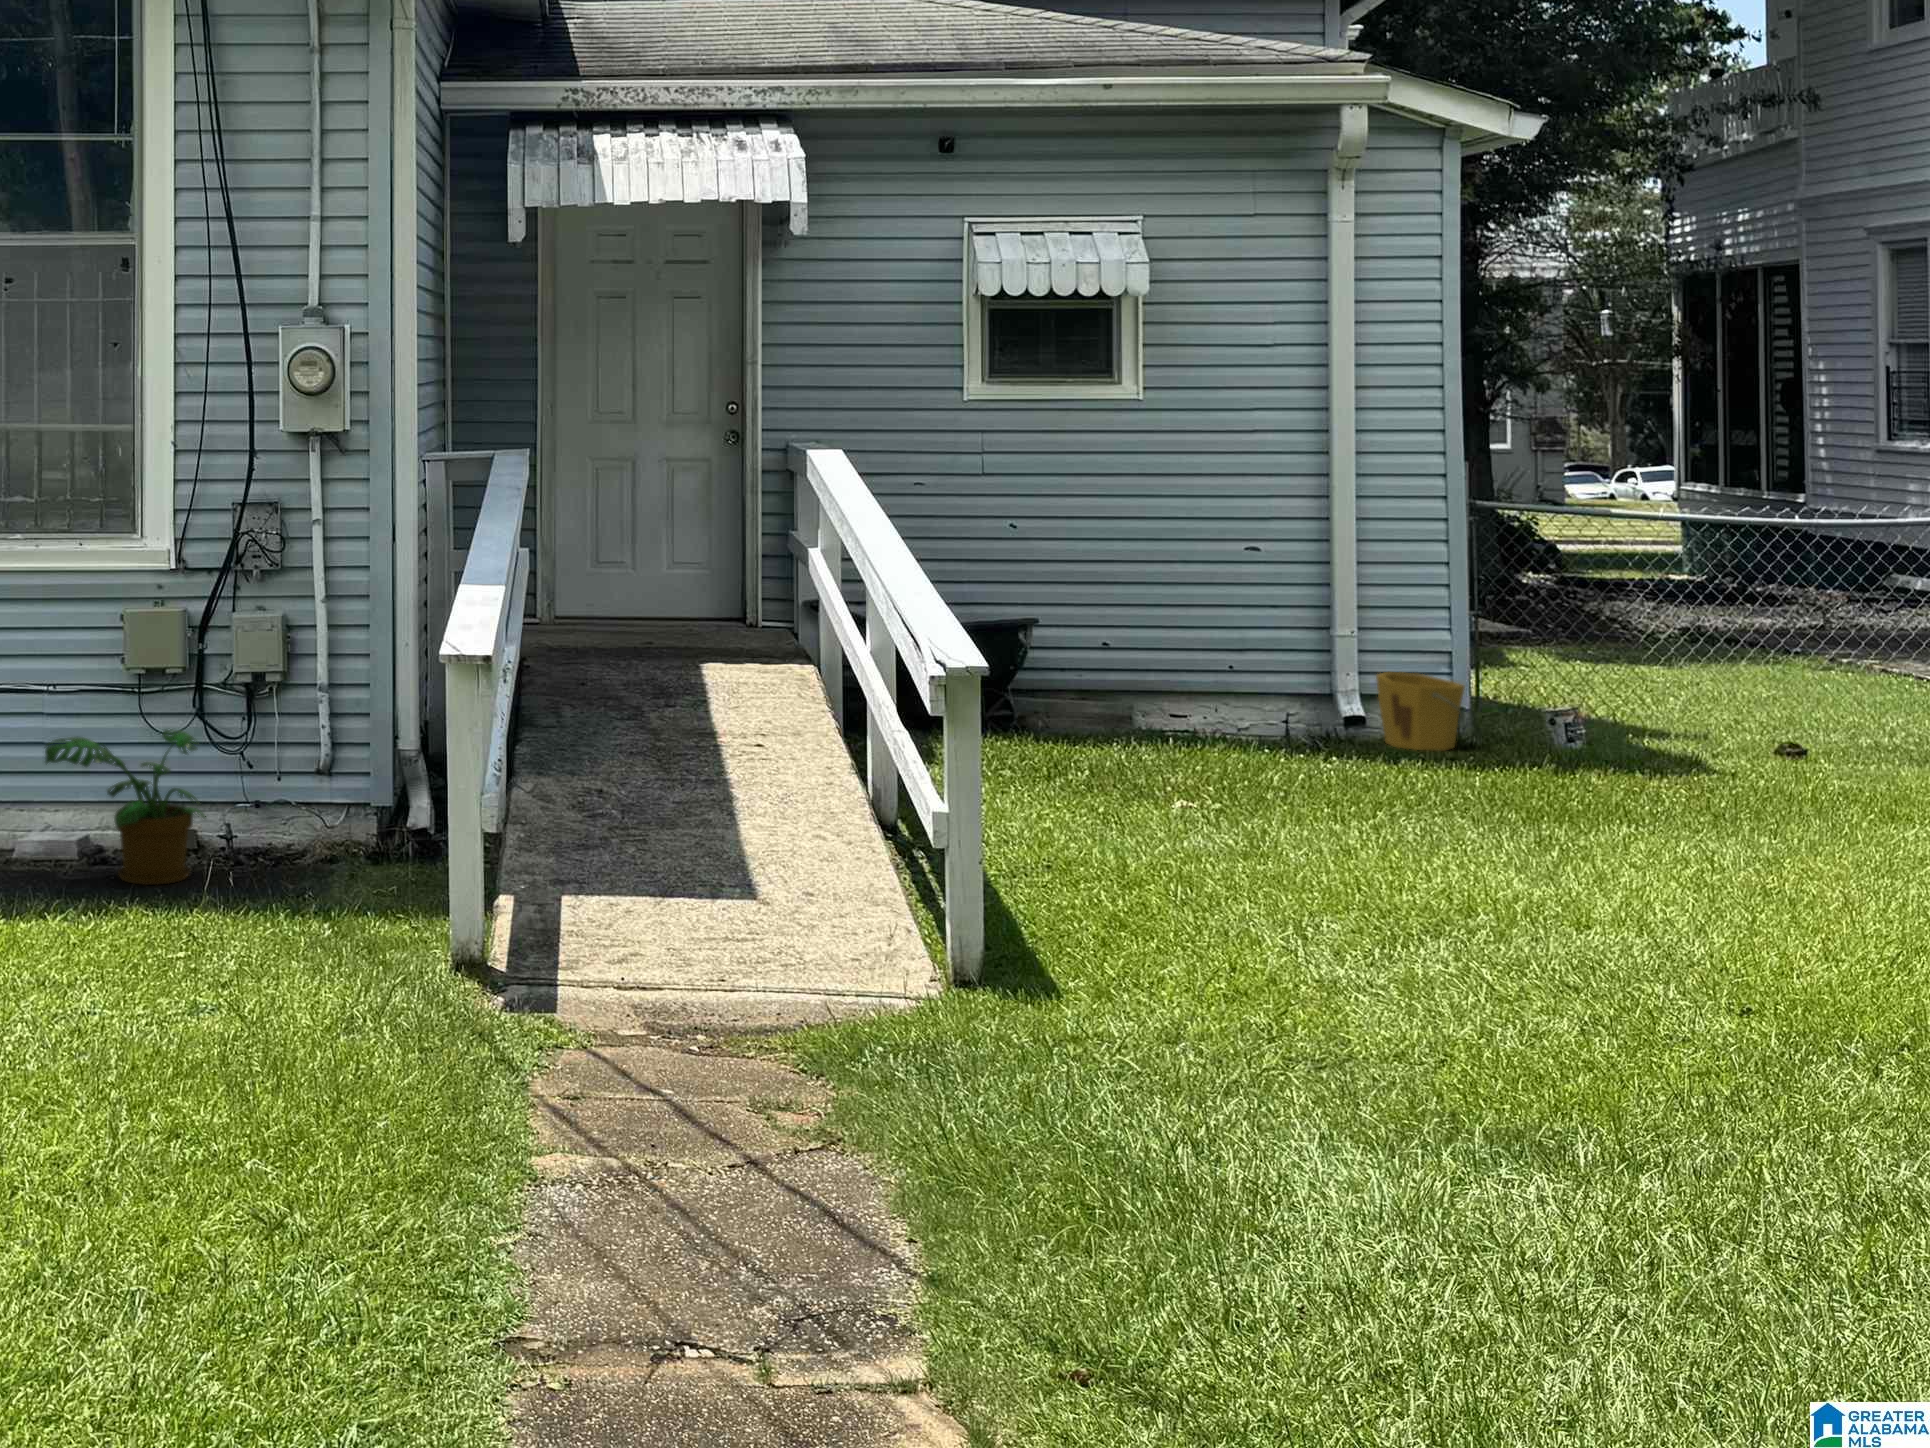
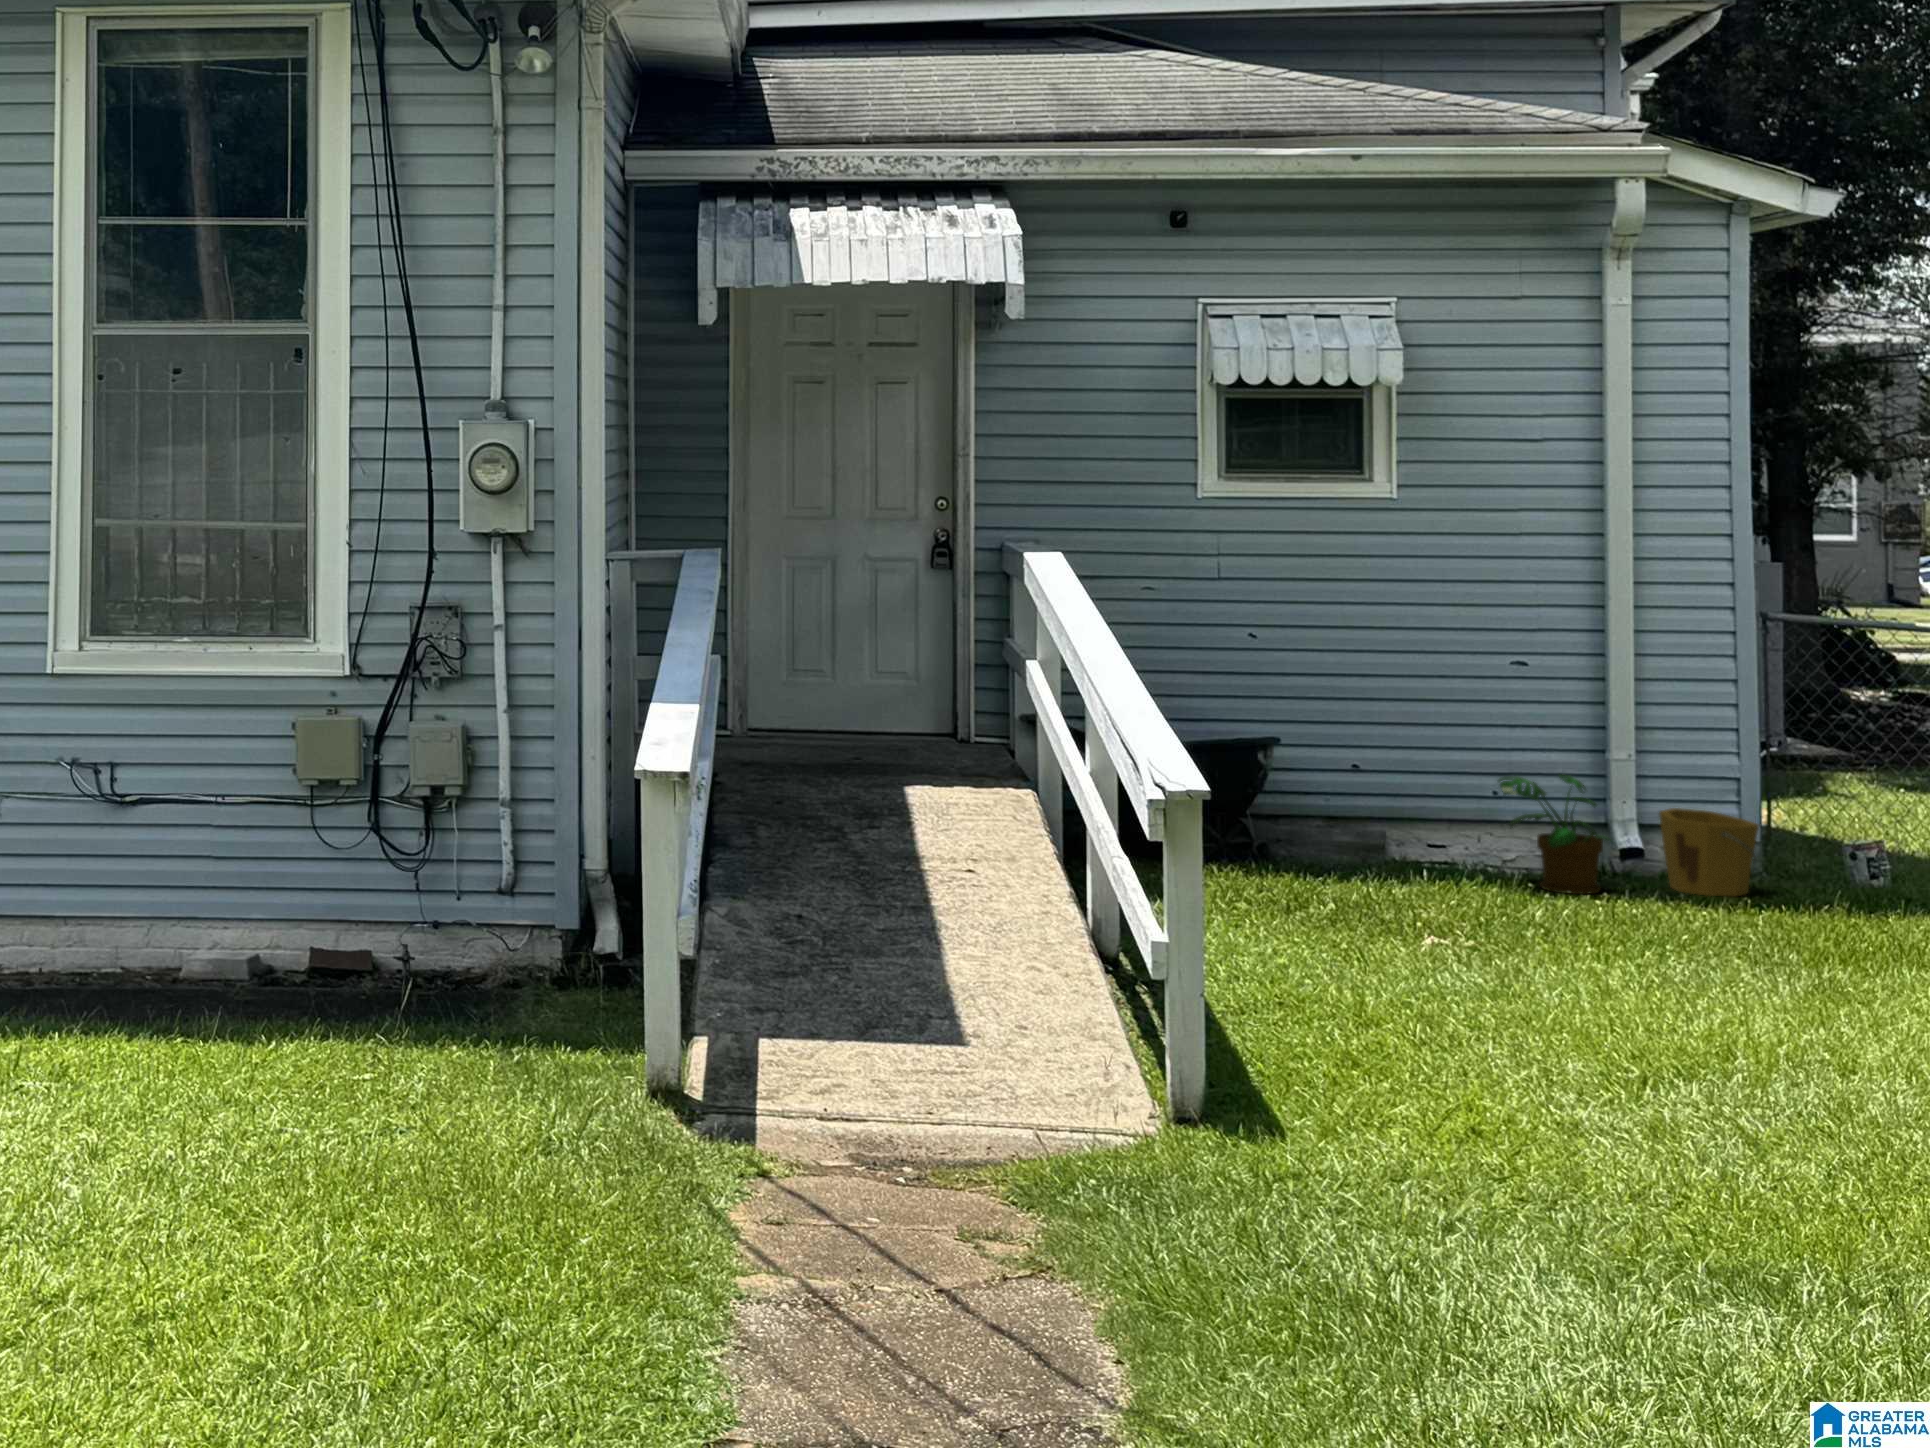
potted plant: present [45,730,206,885] -> present [1498,774,1611,894]

